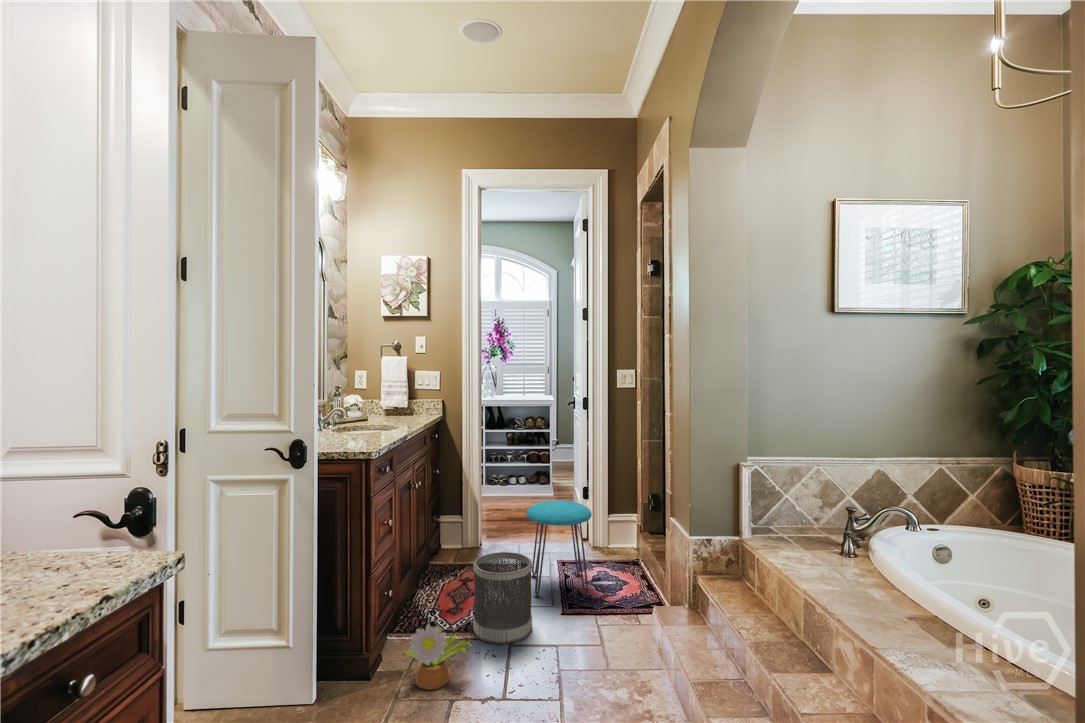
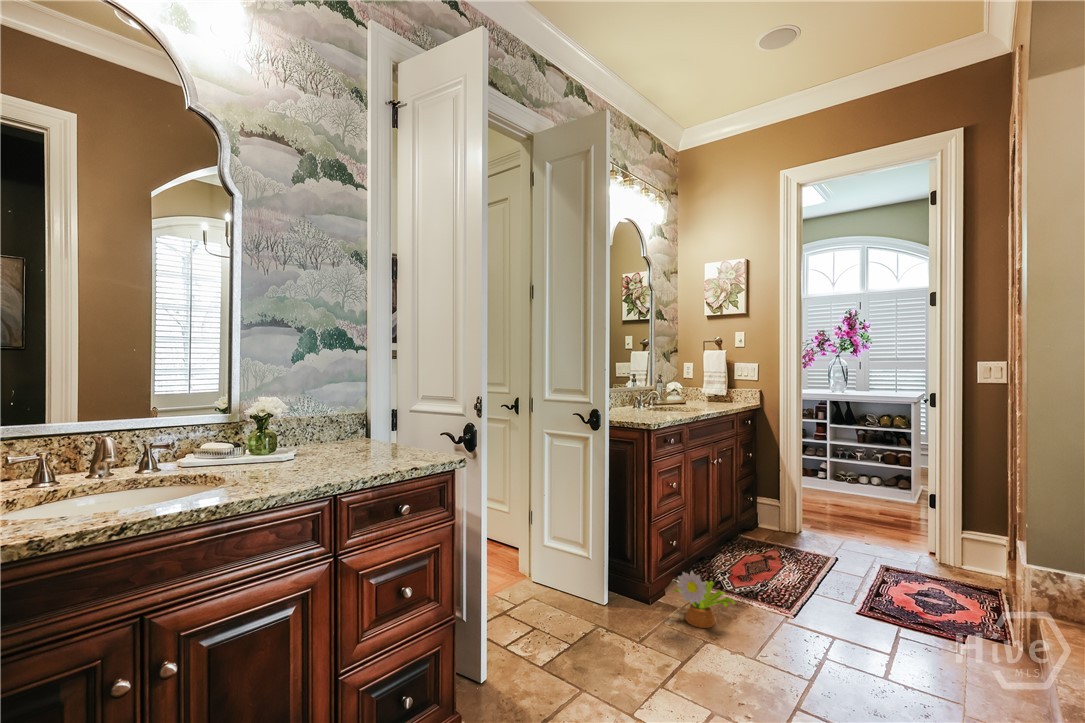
stool: present [526,500,592,597] -> none [829,499,912,609]
wastebasket: present [473,552,532,644] -> none [754,533,815,621]

